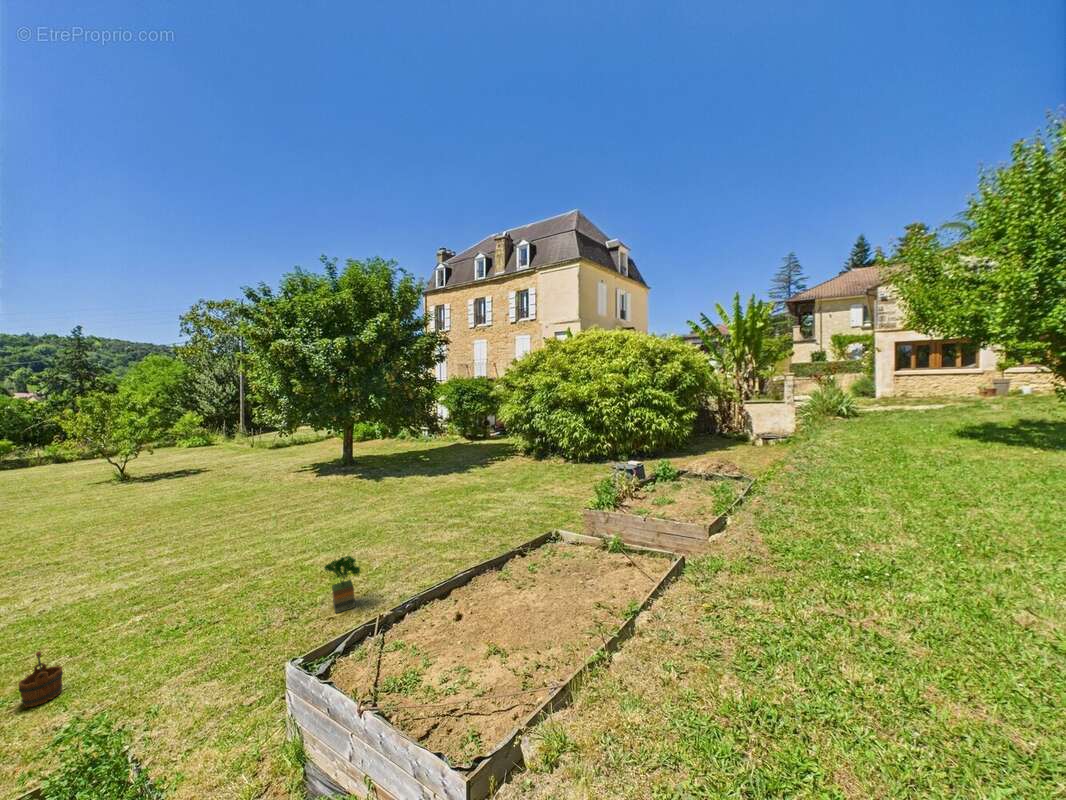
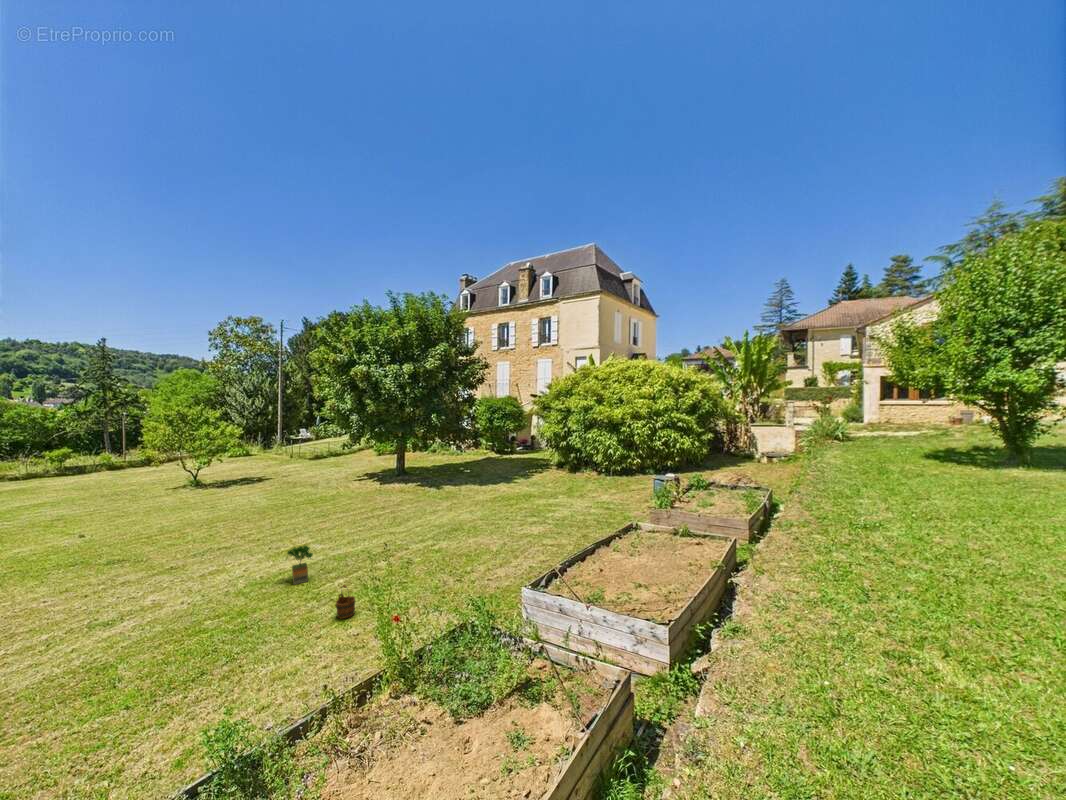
potted tree: present [324,556,360,613] -> present [287,545,313,585]

